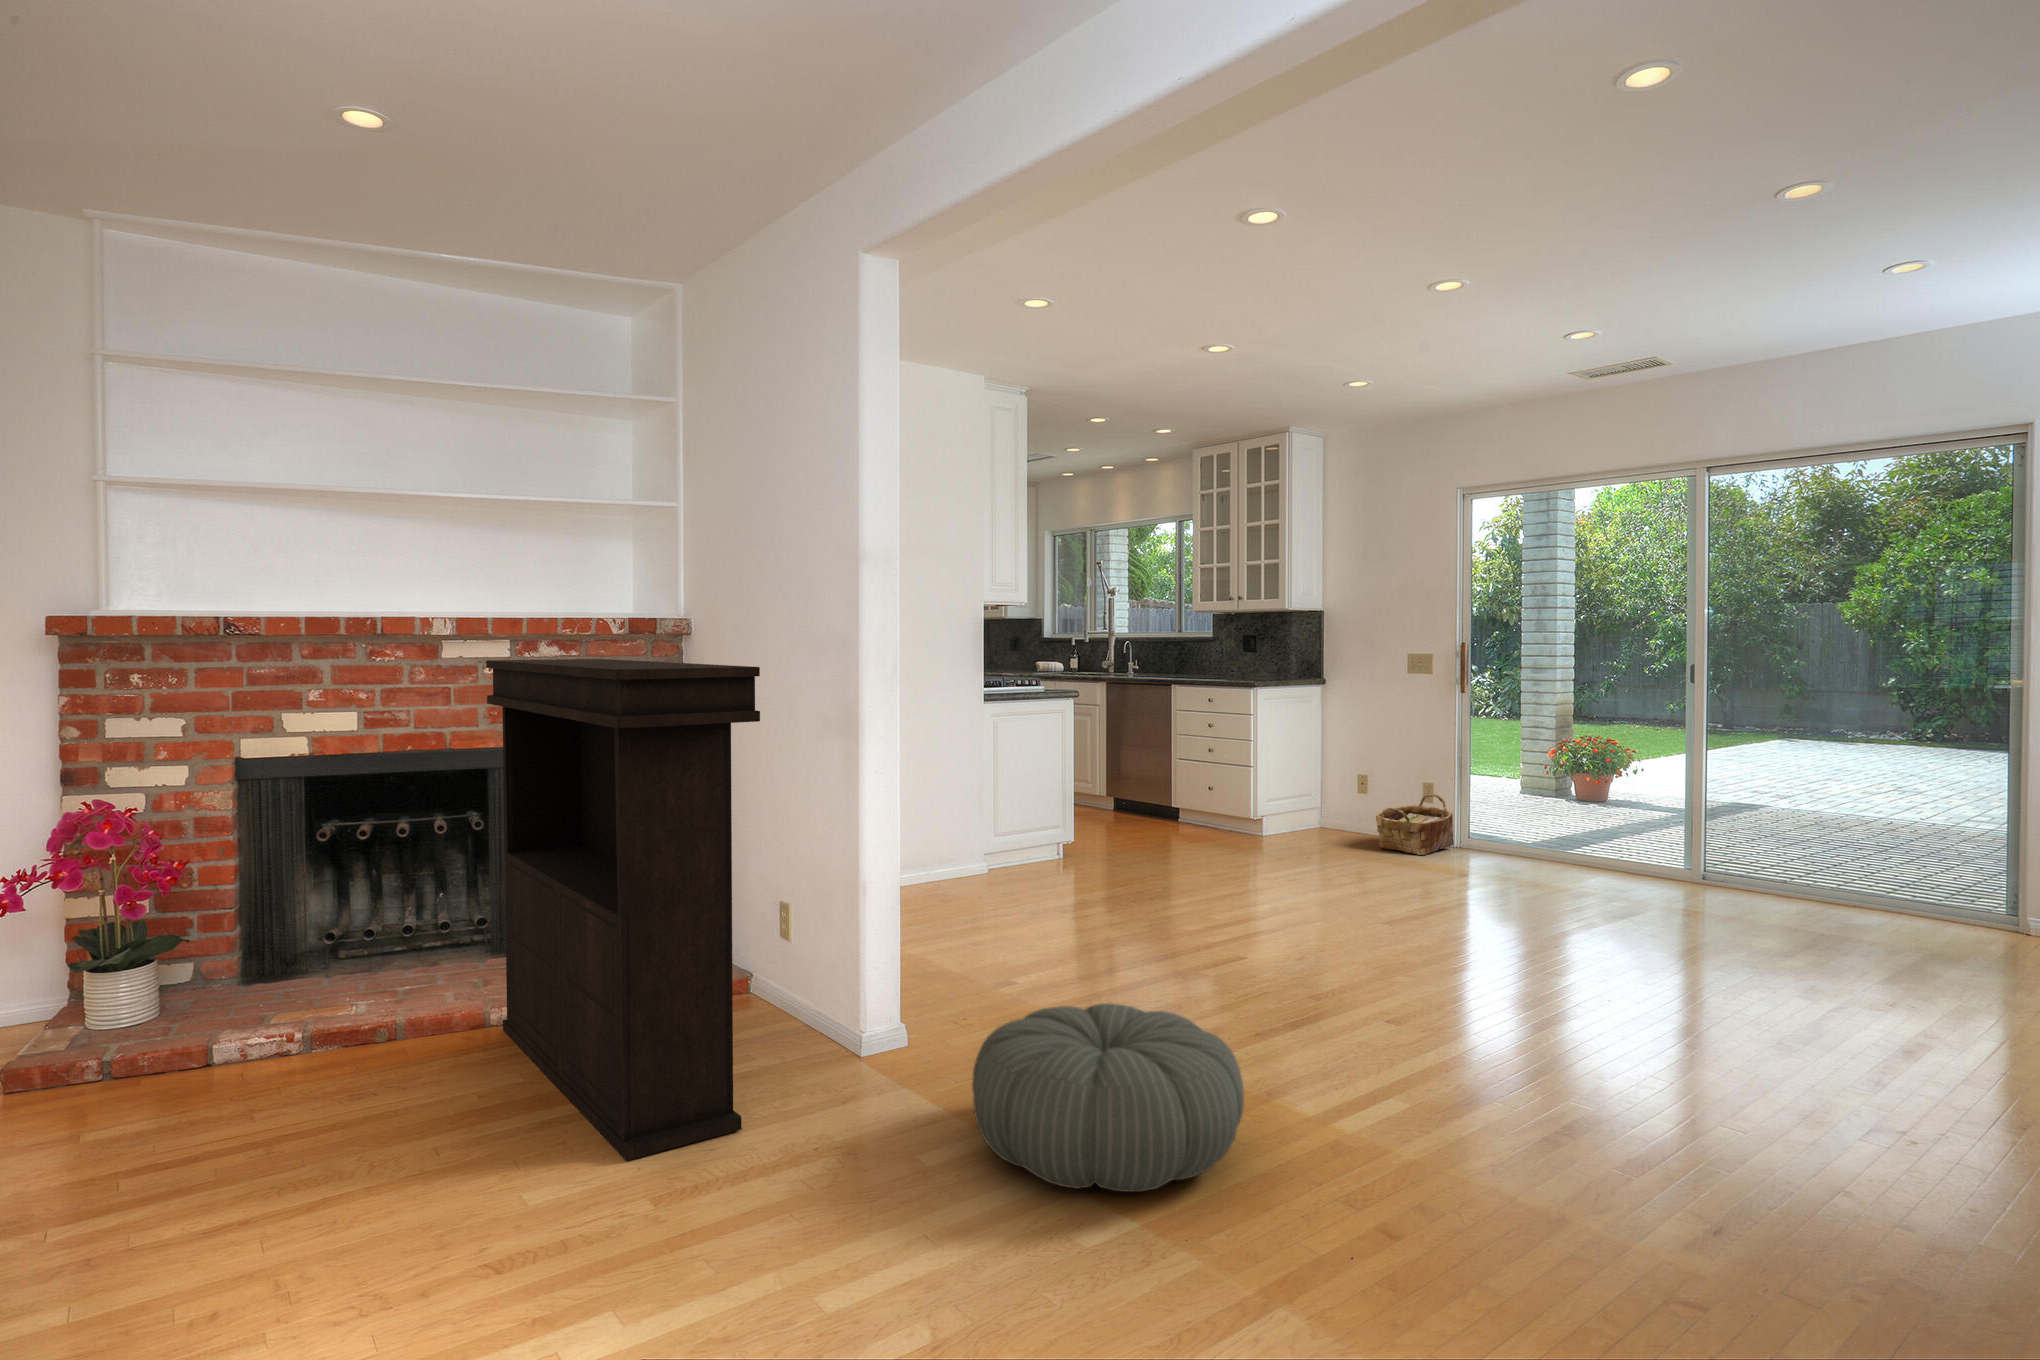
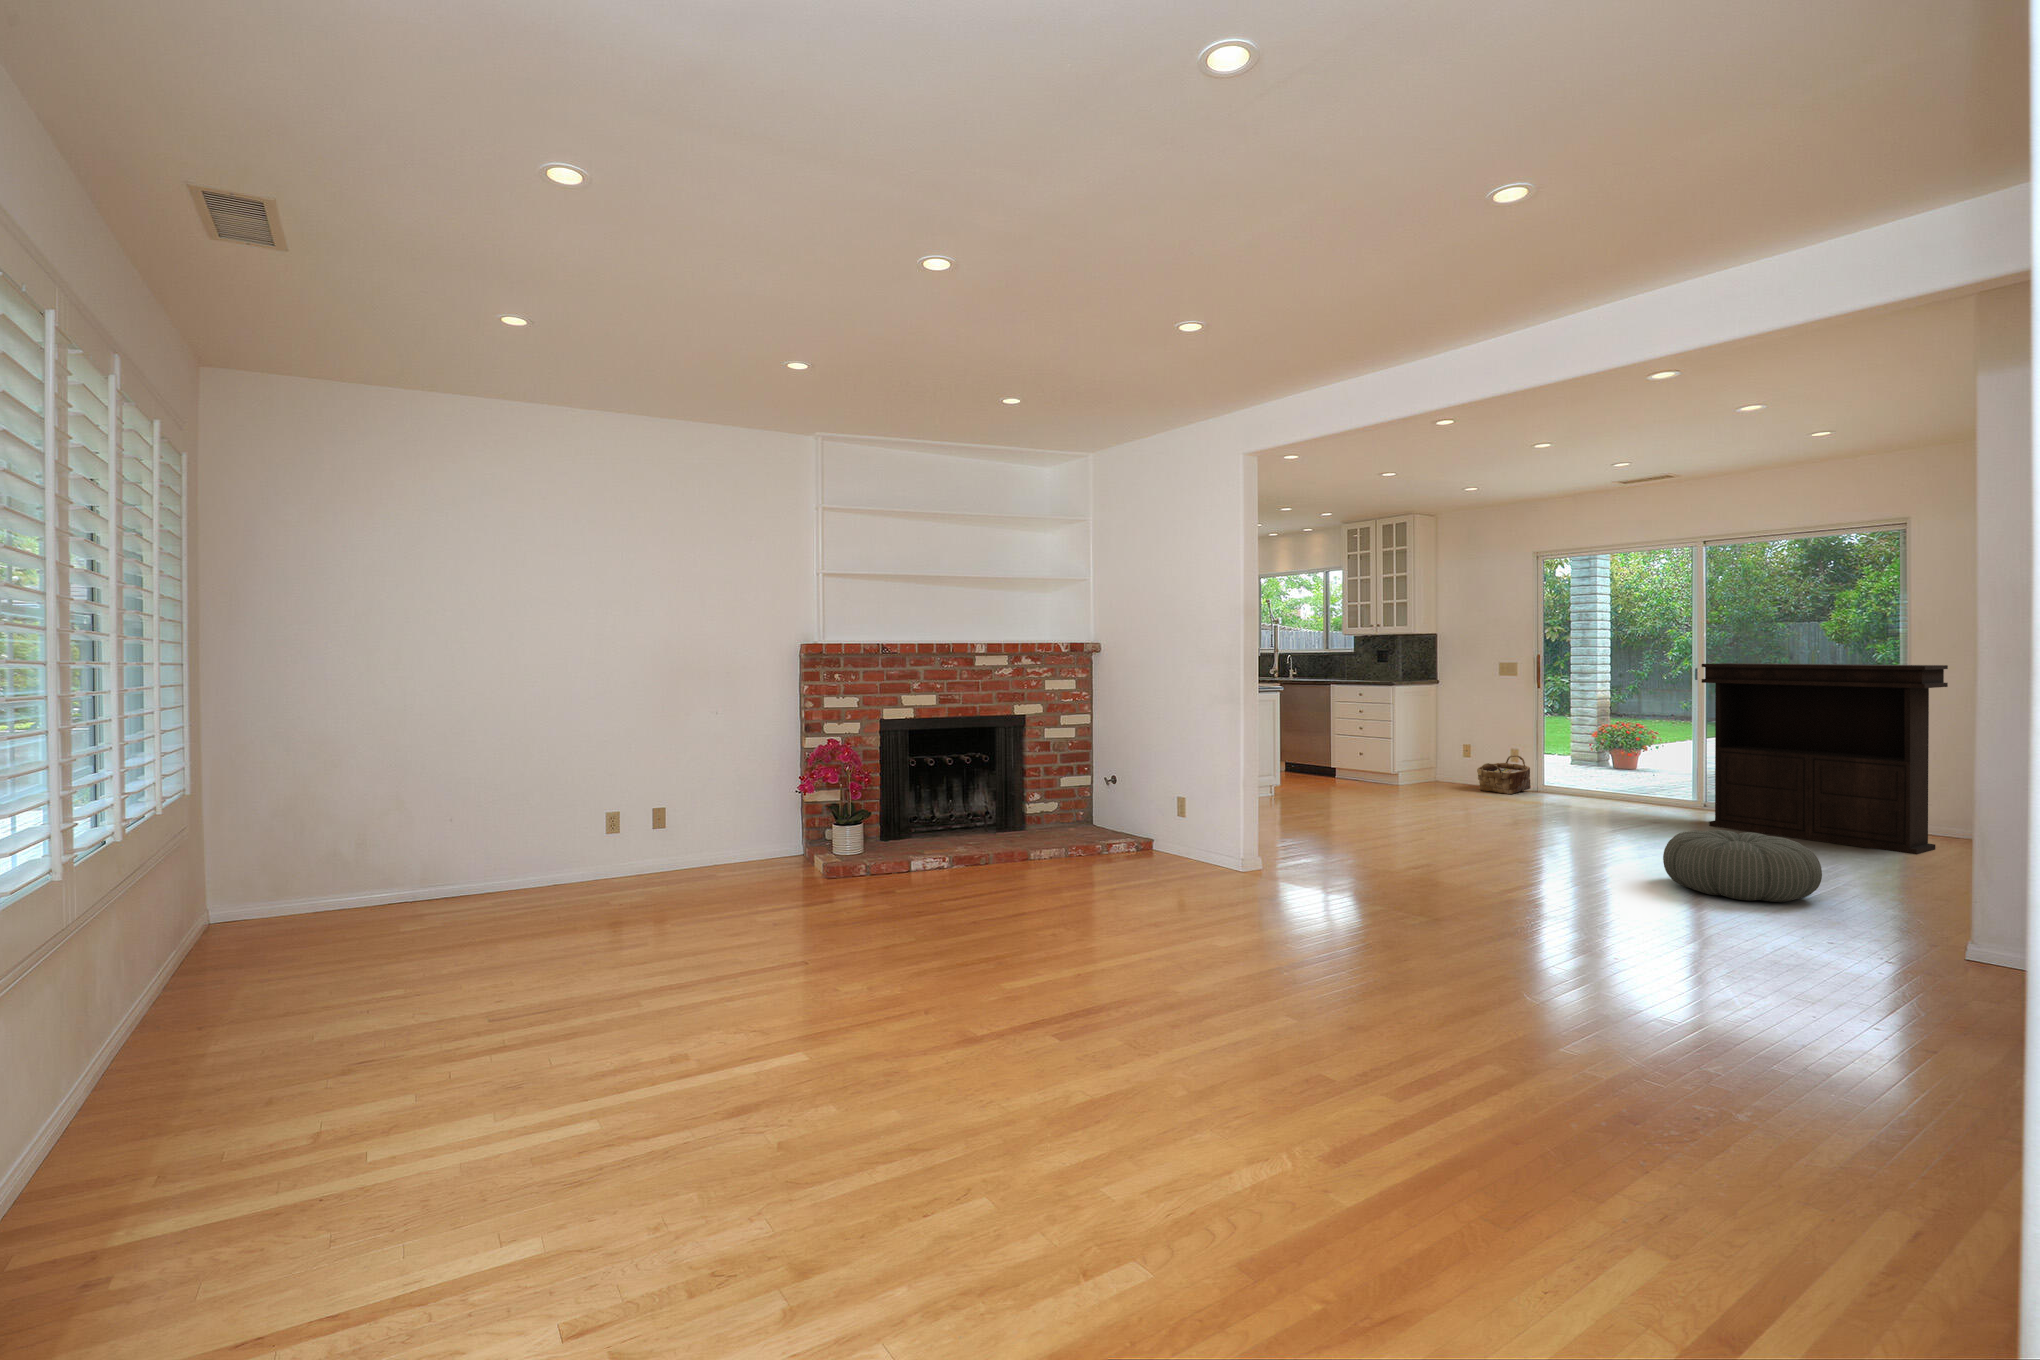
console table: present [486,659,760,1160] -> present [1702,663,1948,855]
pouf: present [972,1003,1244,1192] -> present [1663,830,1822,902]

